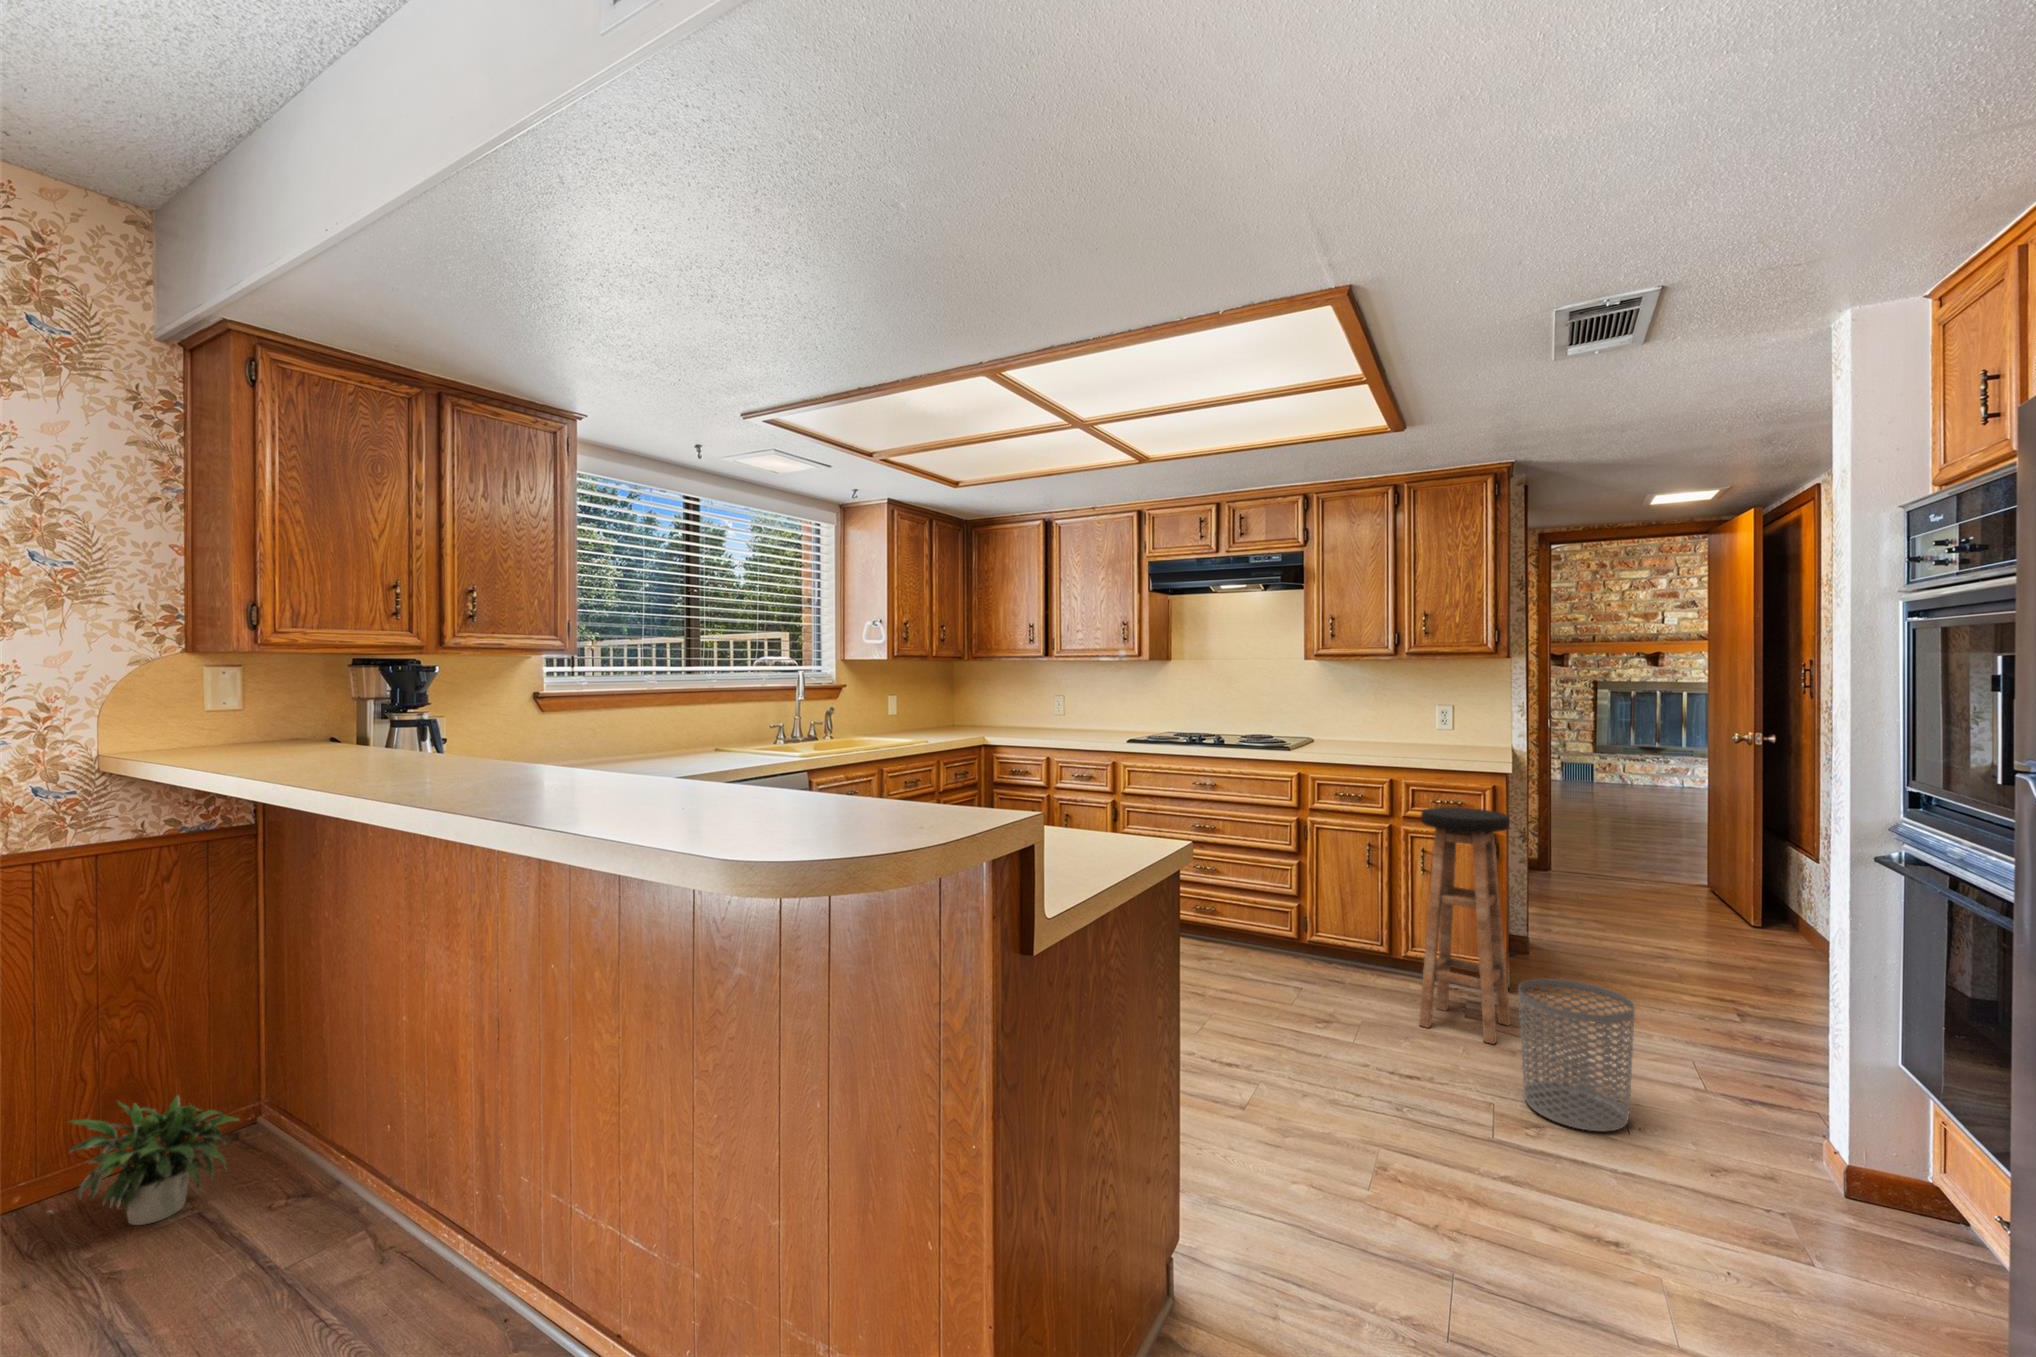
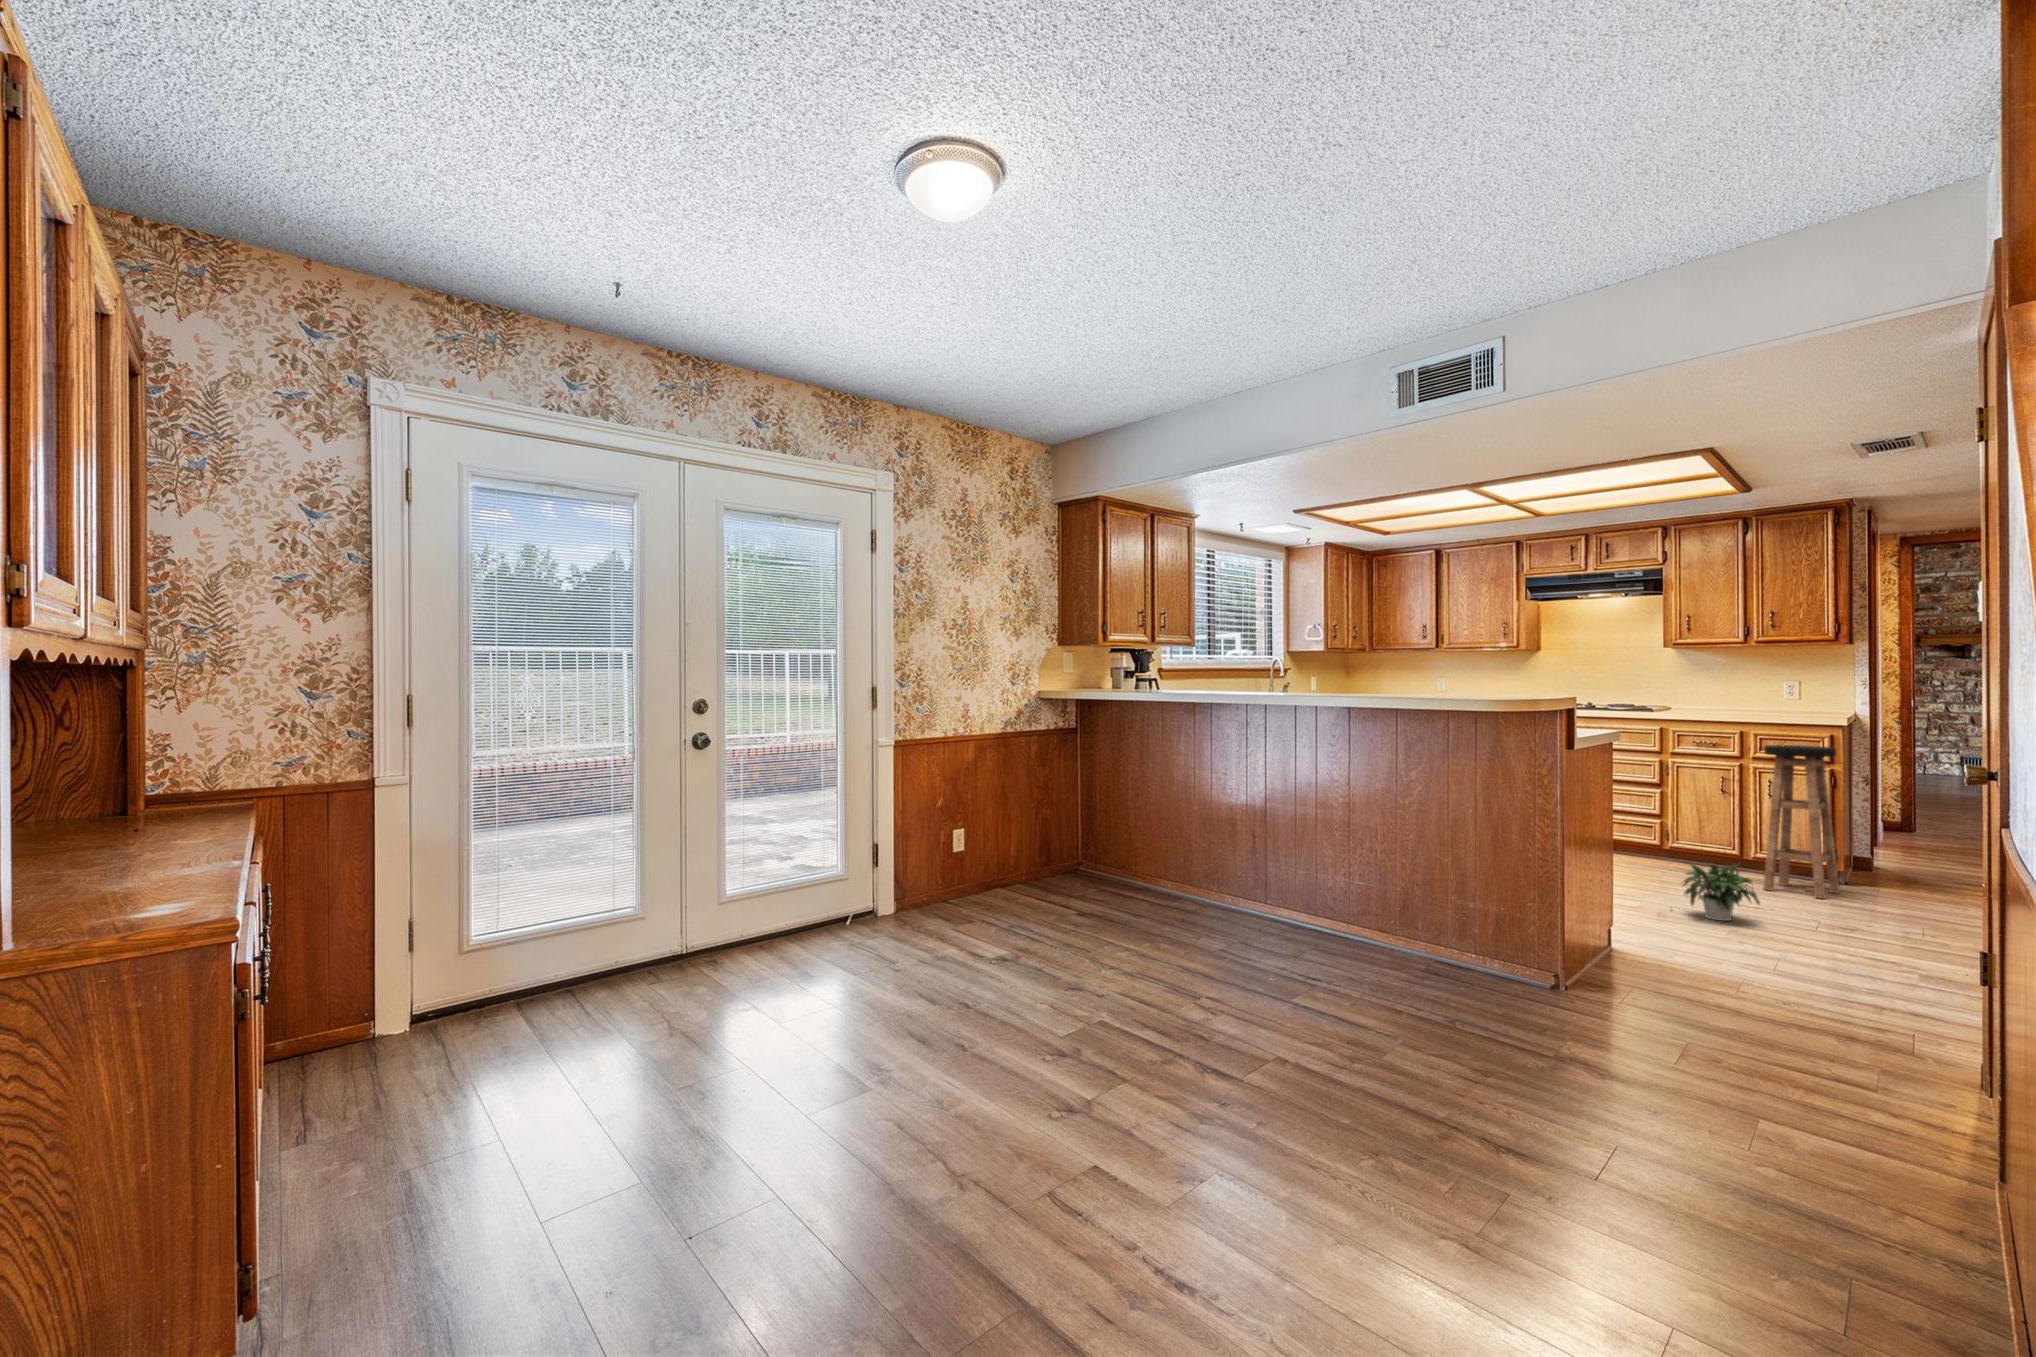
waste bin: present [1518,979,1635,1131] -> none [1834,844,1920,929]
potted plant: present [49,1096,239,1225] -> present [1684,863,1760,921]

